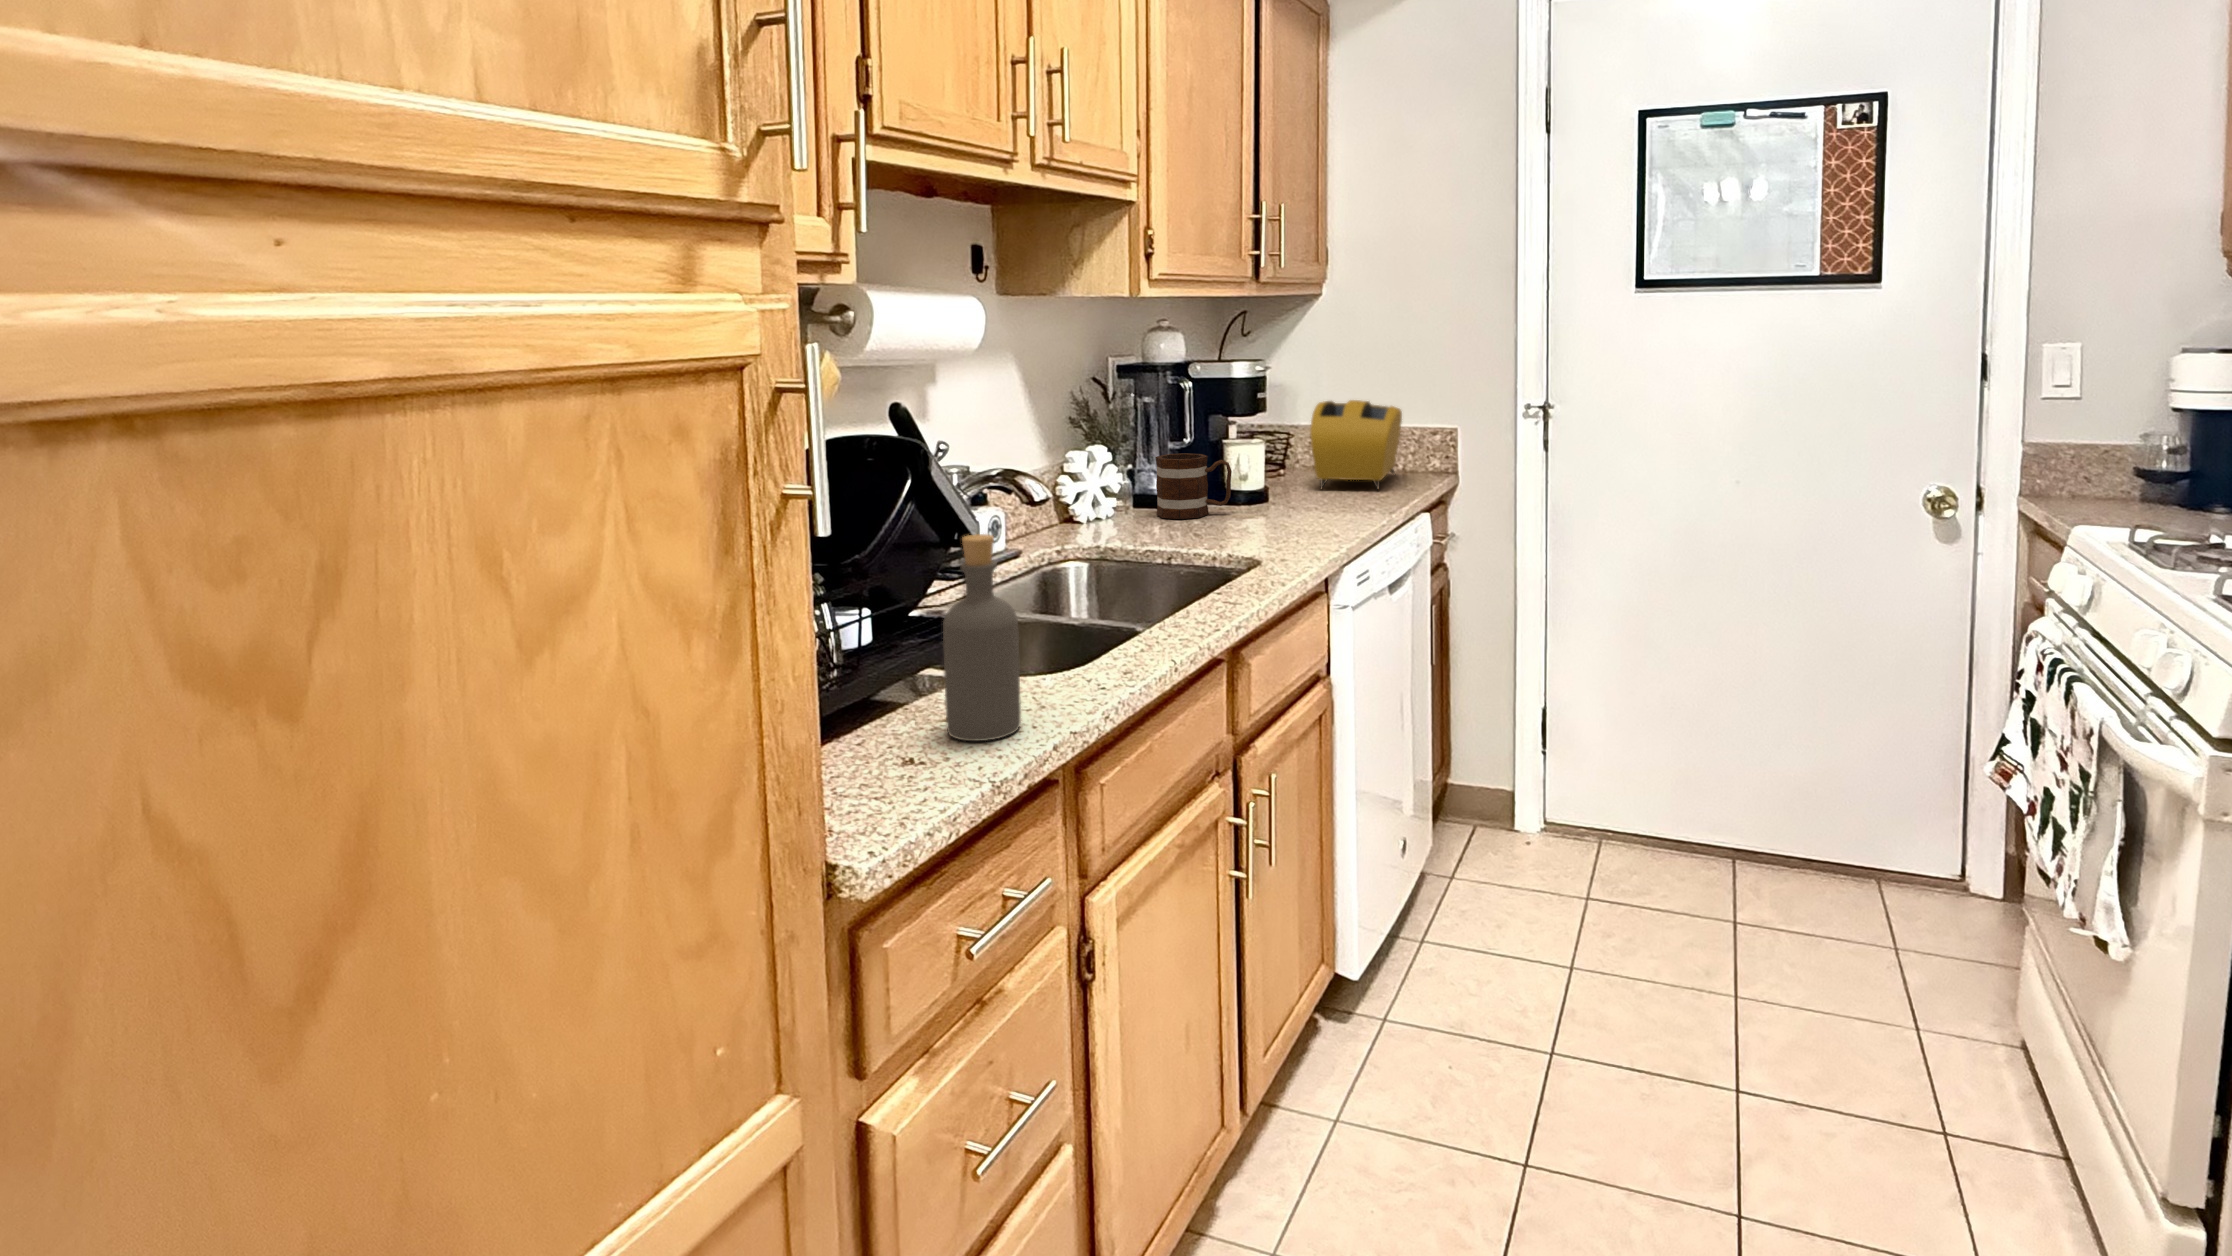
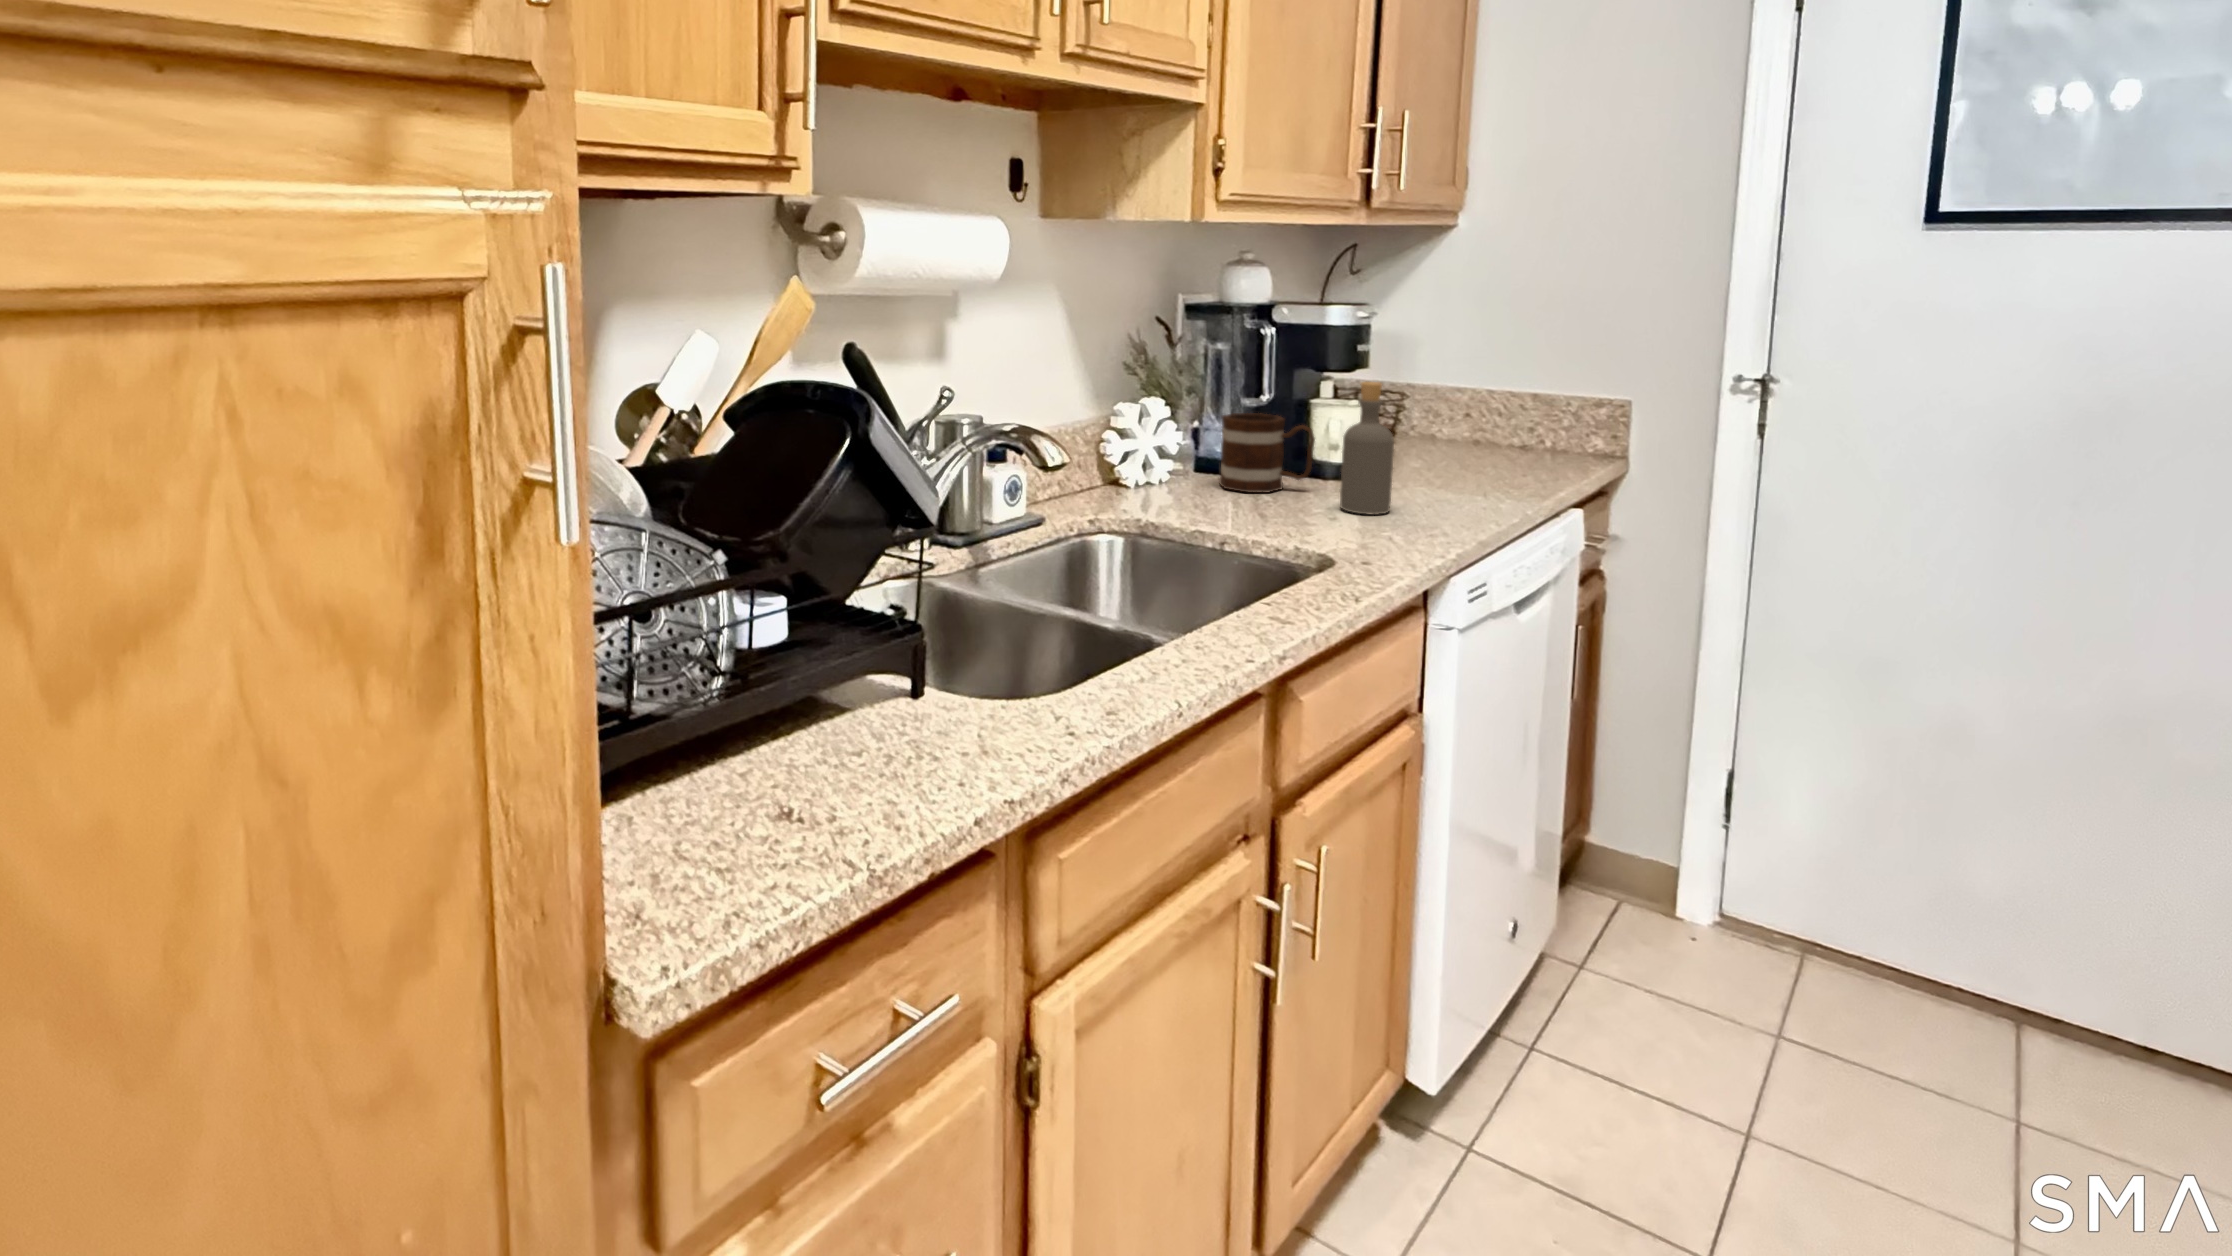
toaster: present [1310,400,1402,490] -> none [1425,358,1553,476]
bottle: present [943,534,1021,741] -> present [1340,382,1394,514]

